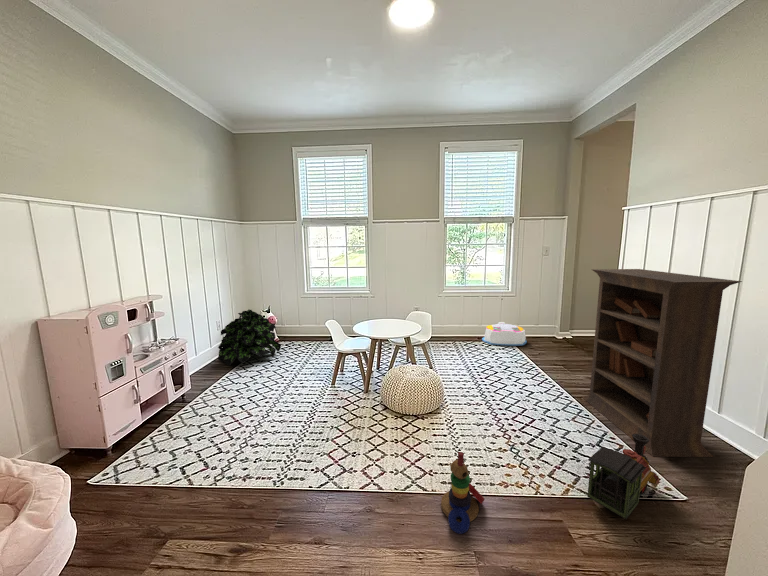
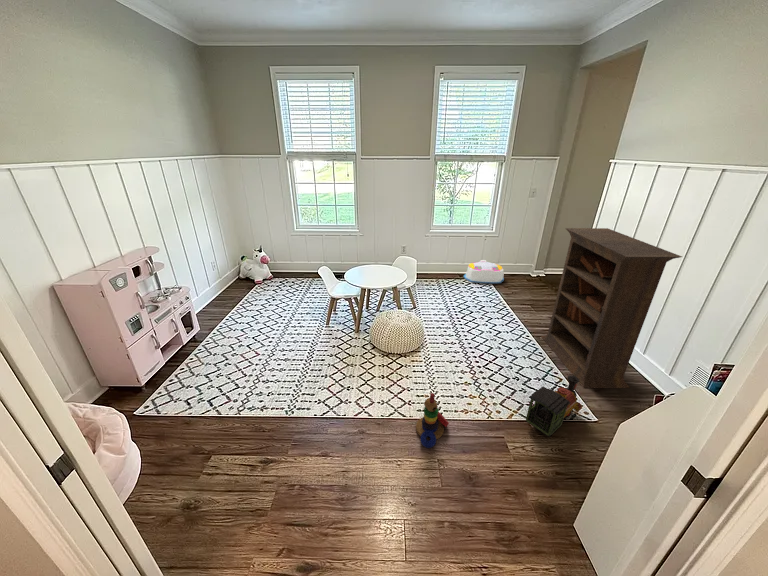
potted plant: present [218,310,281,366] -> none [217,251,276,305]

